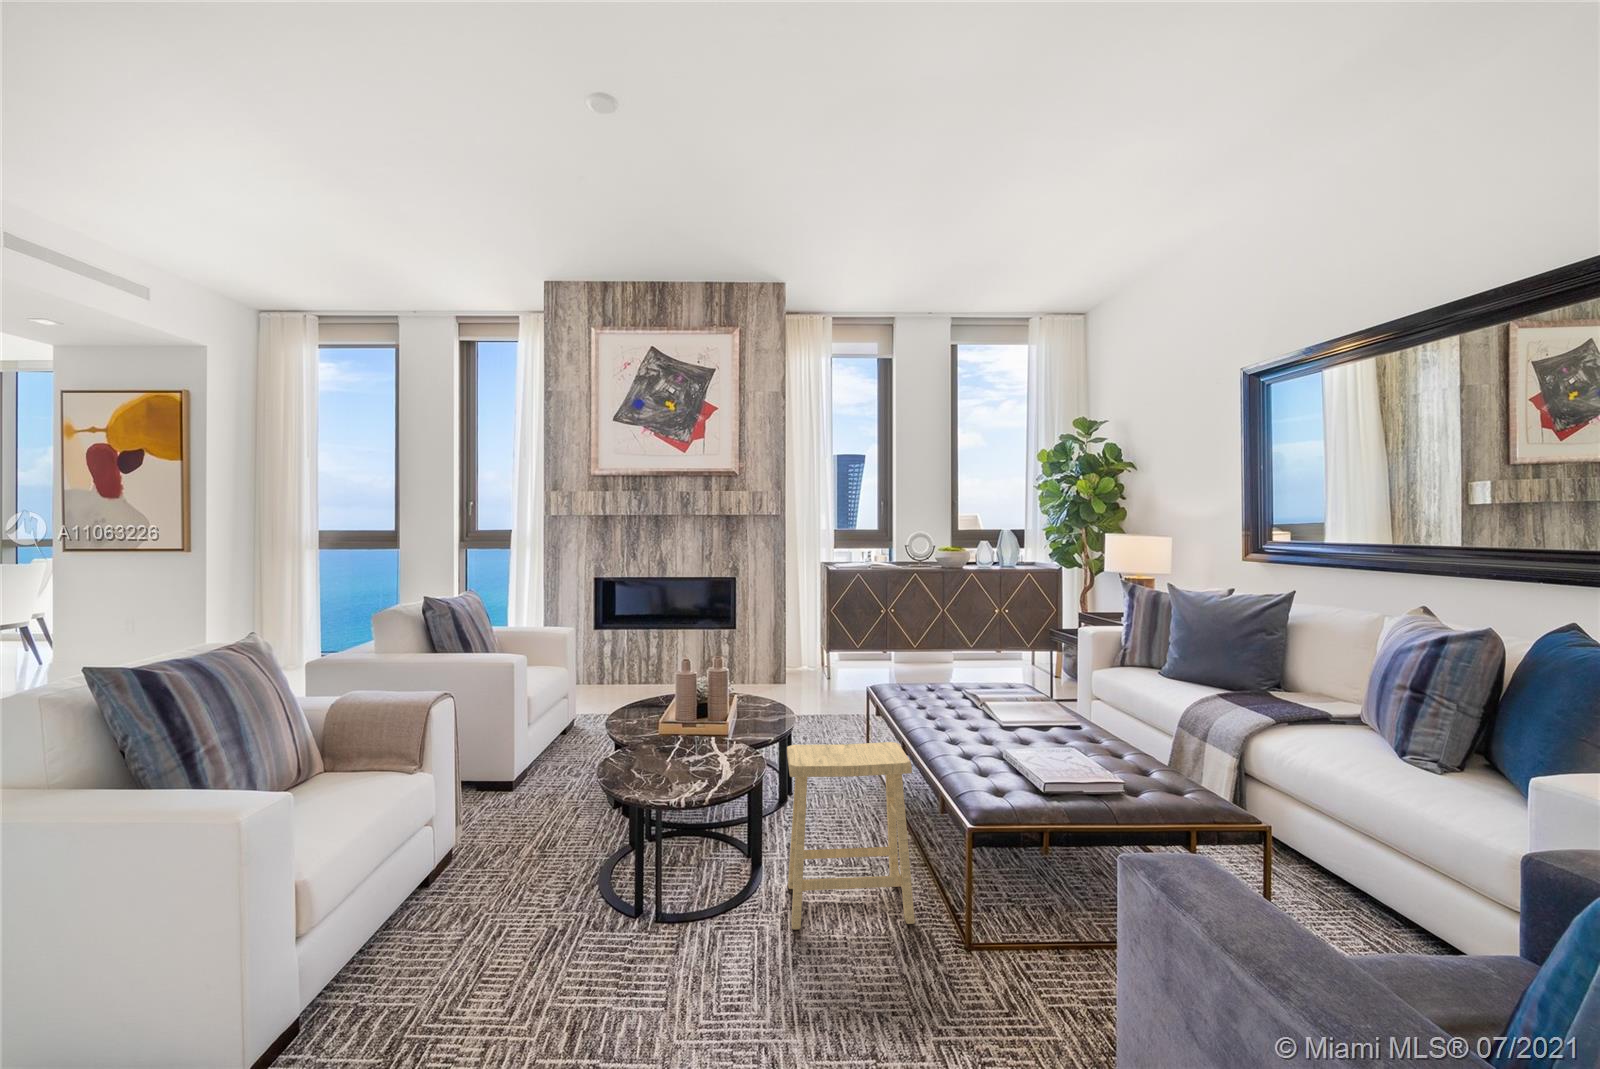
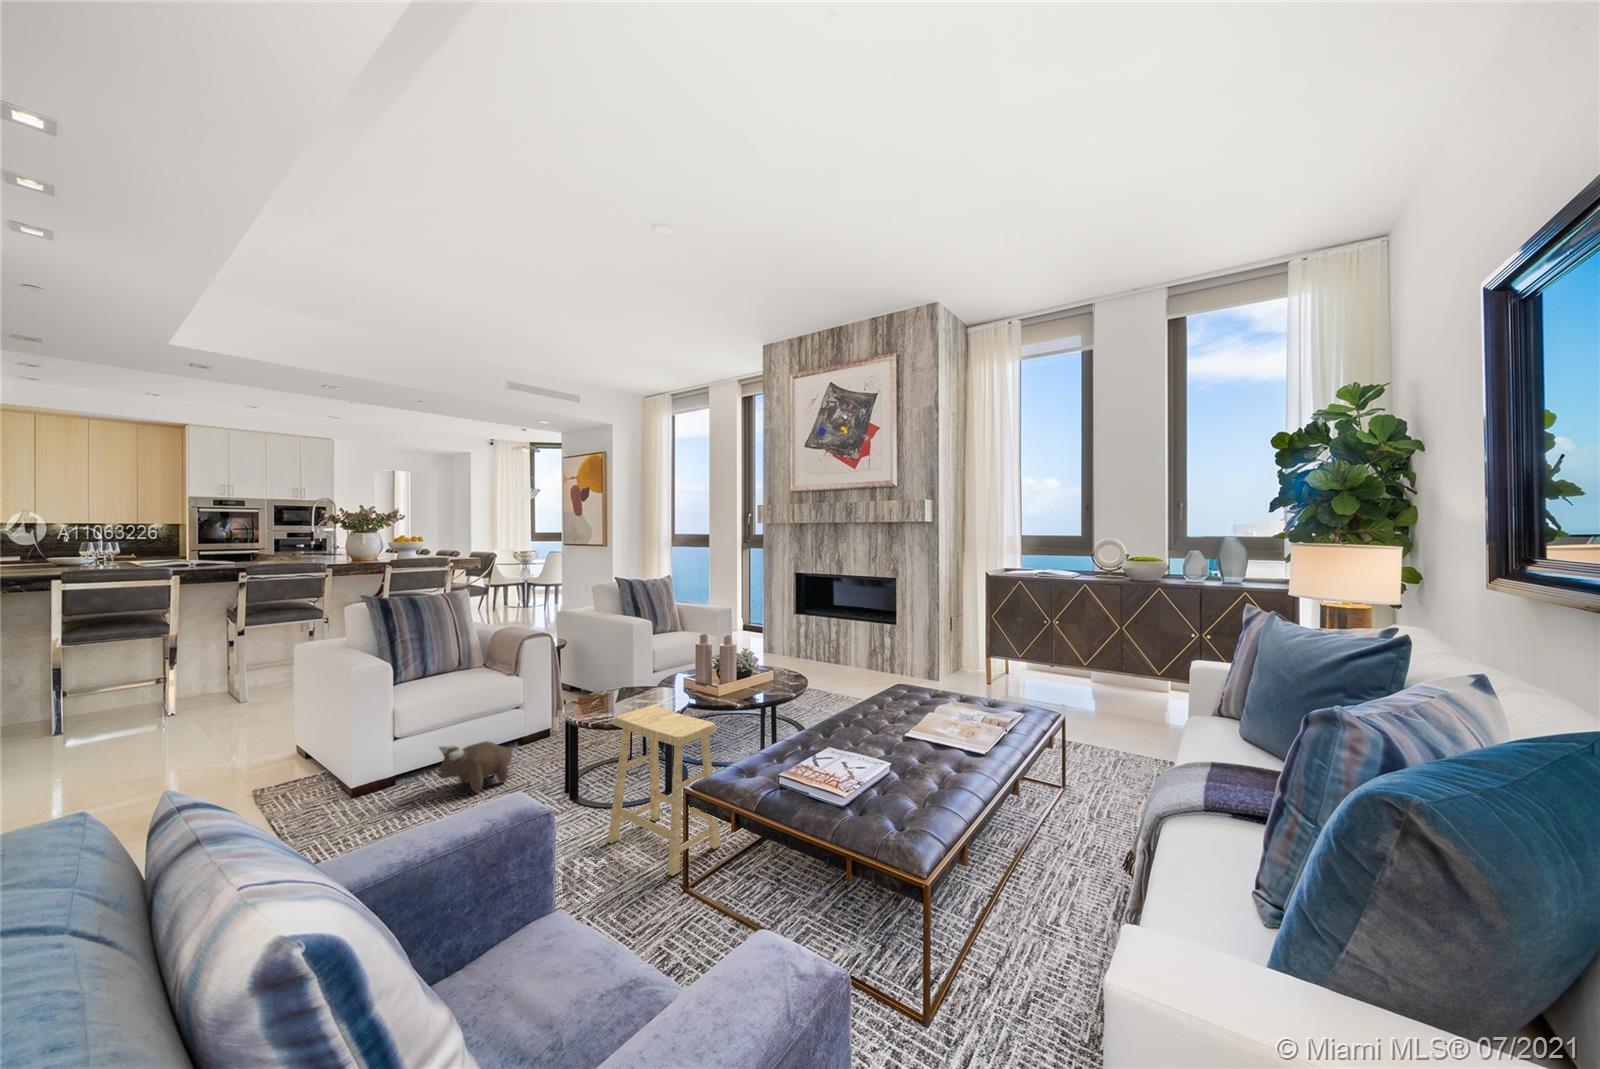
plush toy: none [420,881,519,969] -> present [436,741,512,793]

